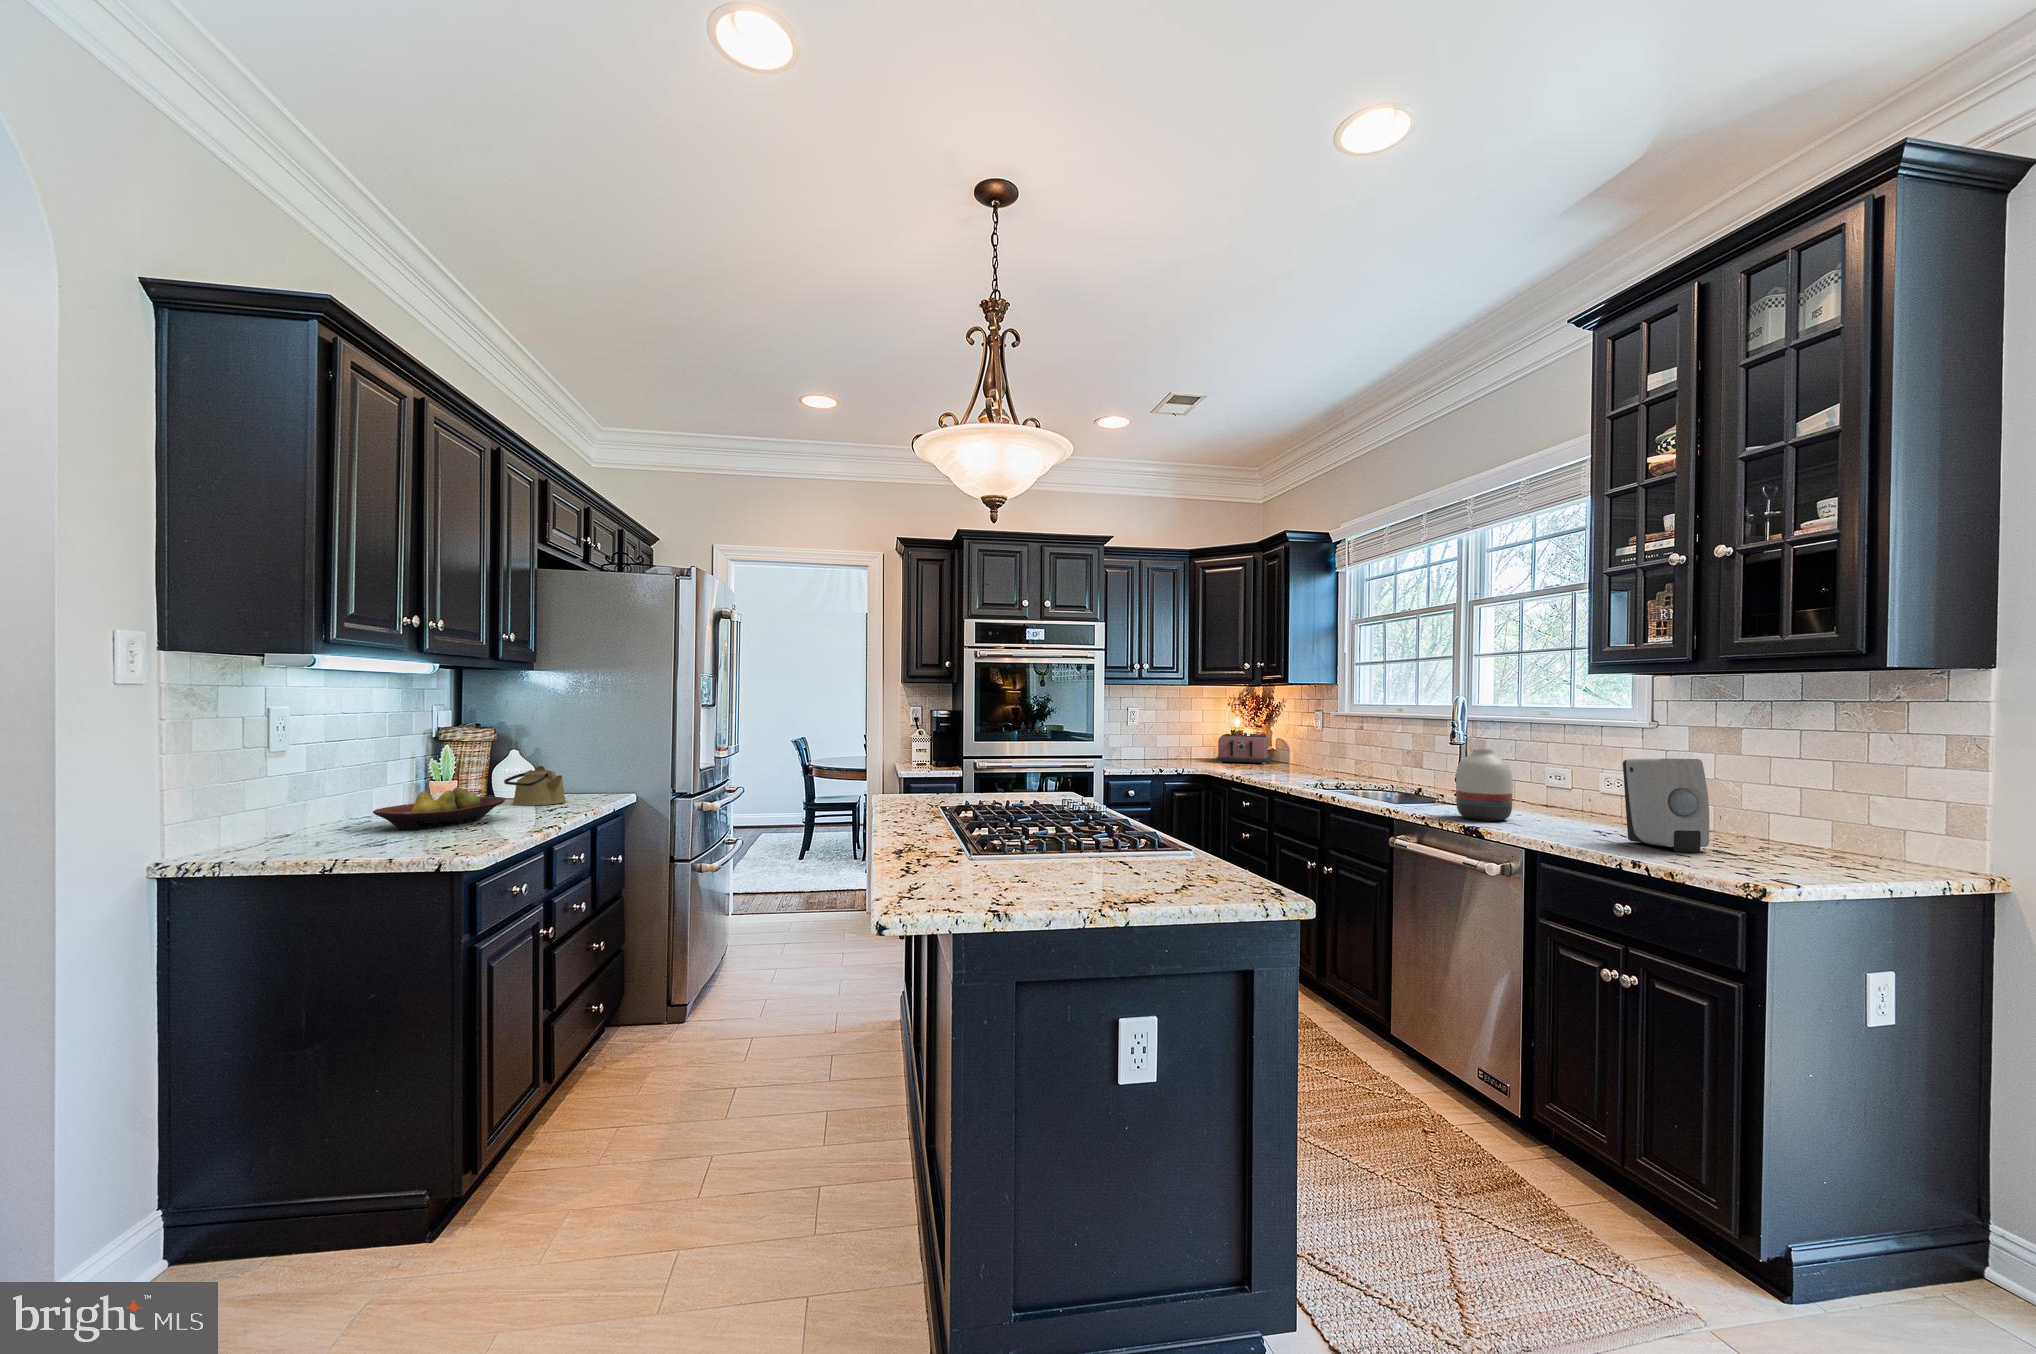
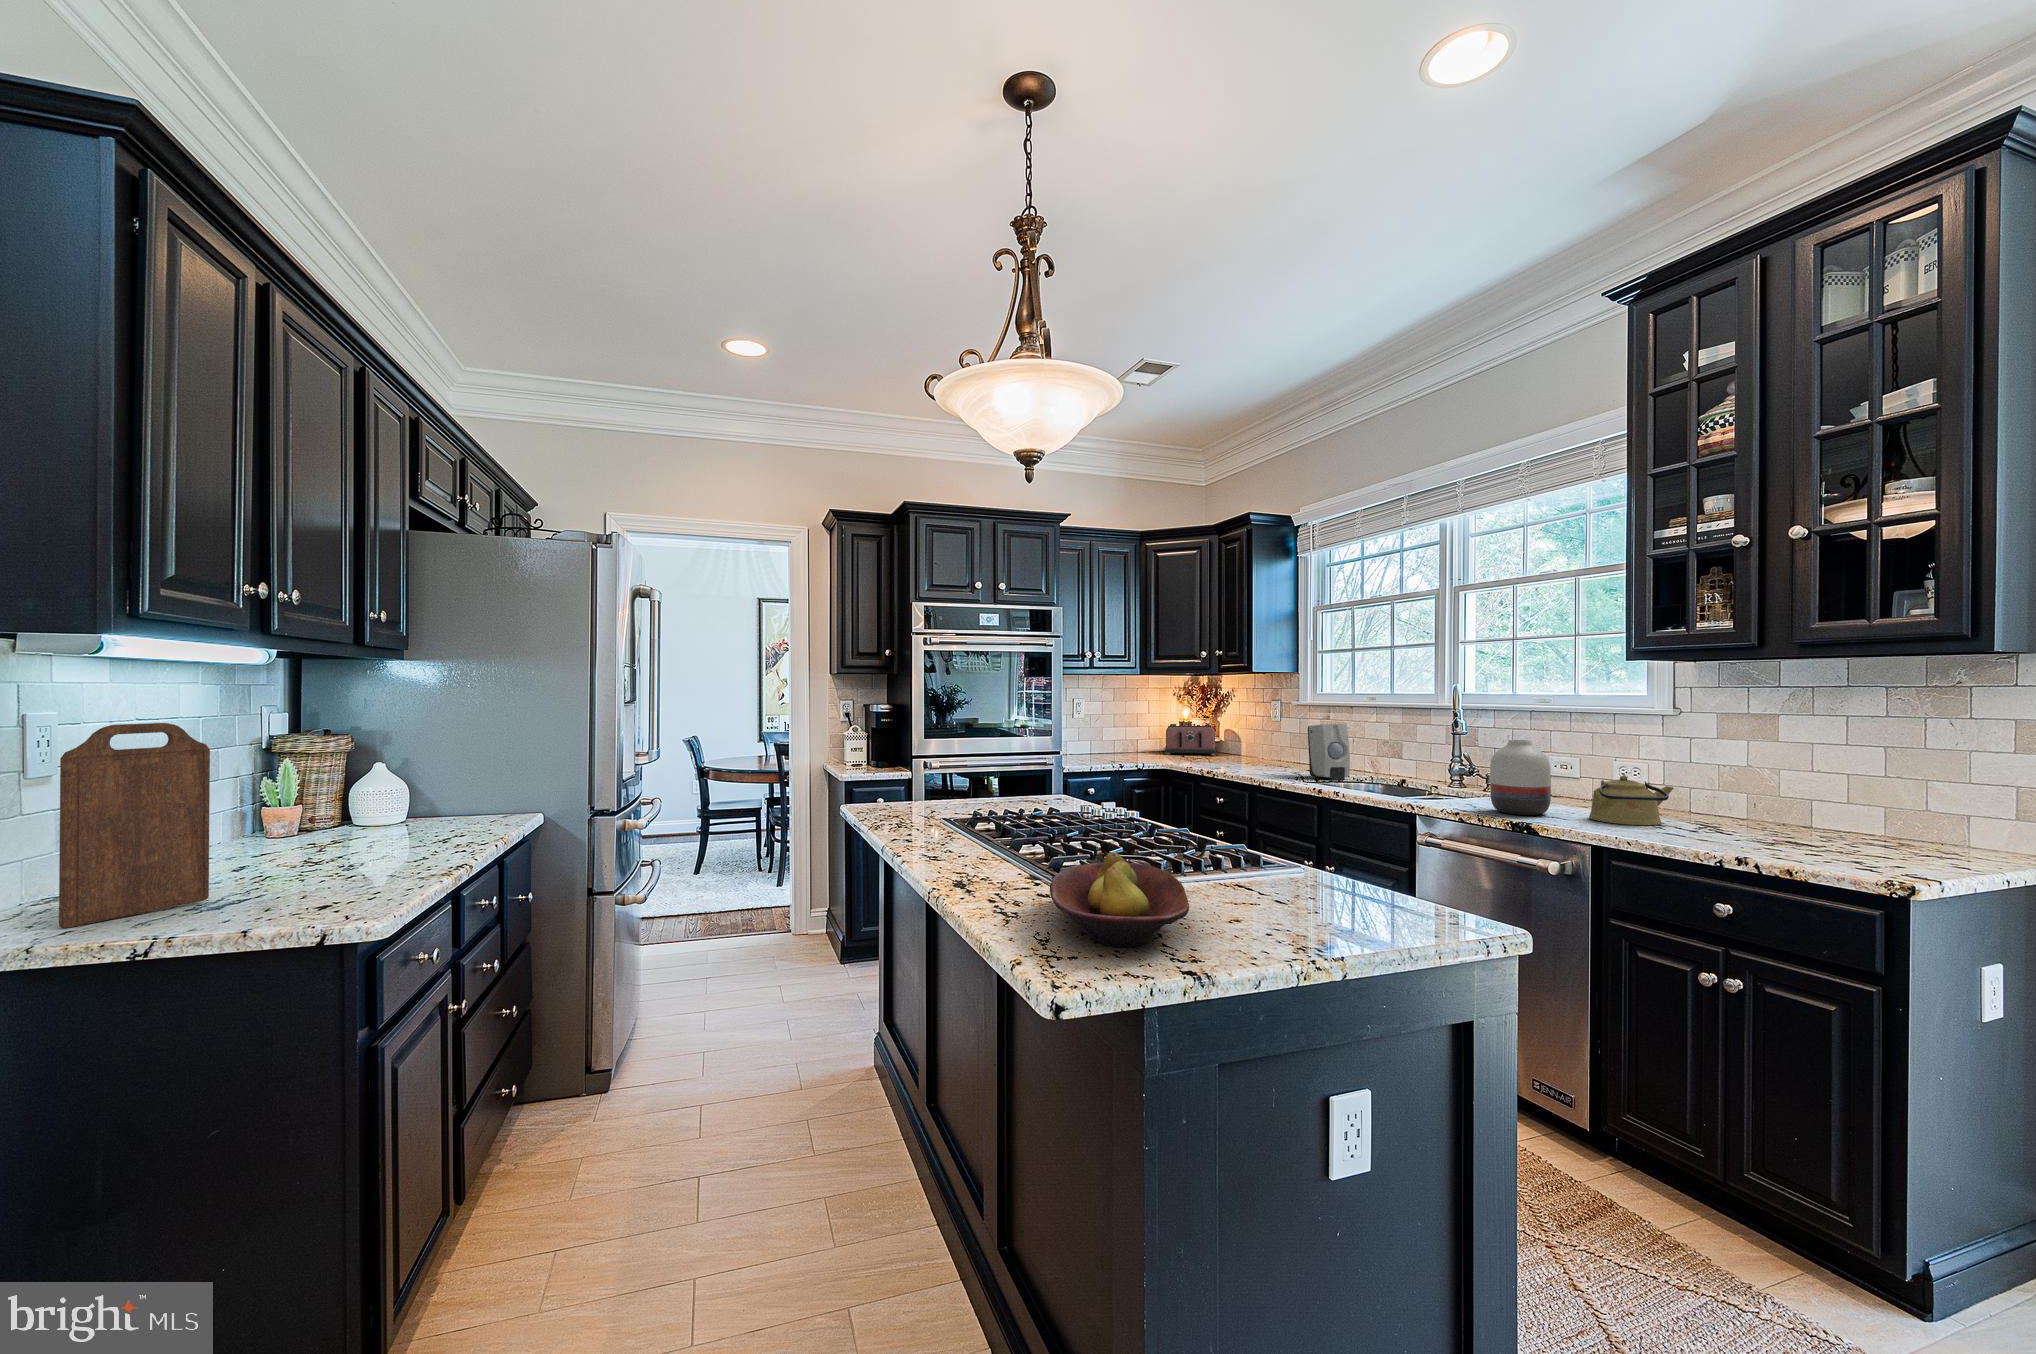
cutting board: none [284,714,379,851] -> present [59,723,210,928]
soap dispenser: present [1623,759,1709,852] -> present [1308,724,1350,780]
kettle: present [504,766,566,806] -> present [1589,775,1673,825]
fruit bowl: present [373,788,505,830] -> present [1050,853,1189,947]

